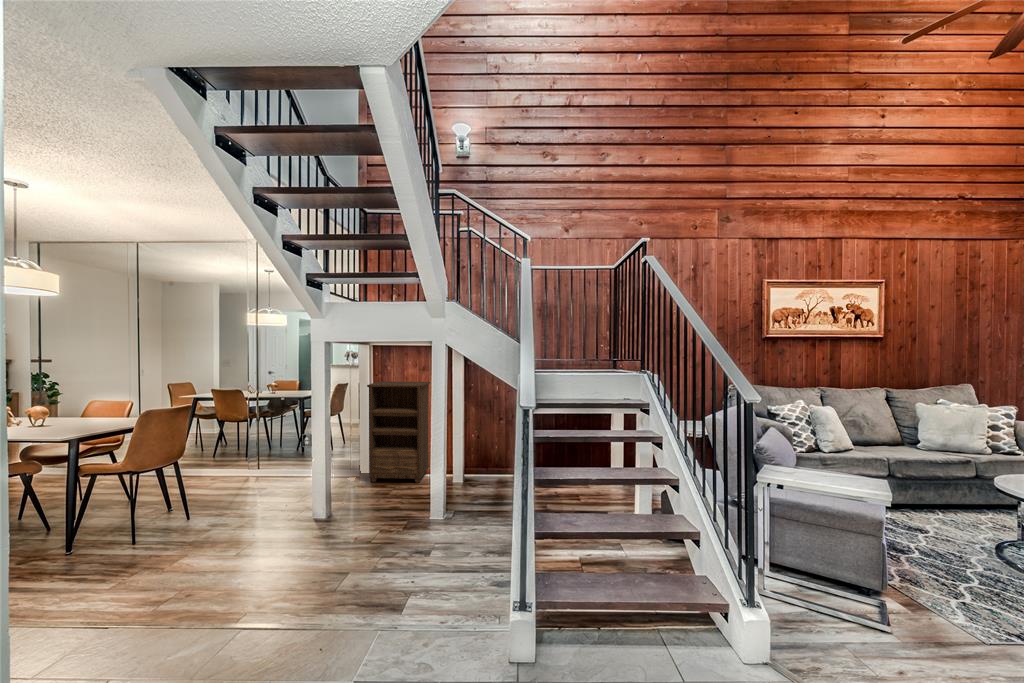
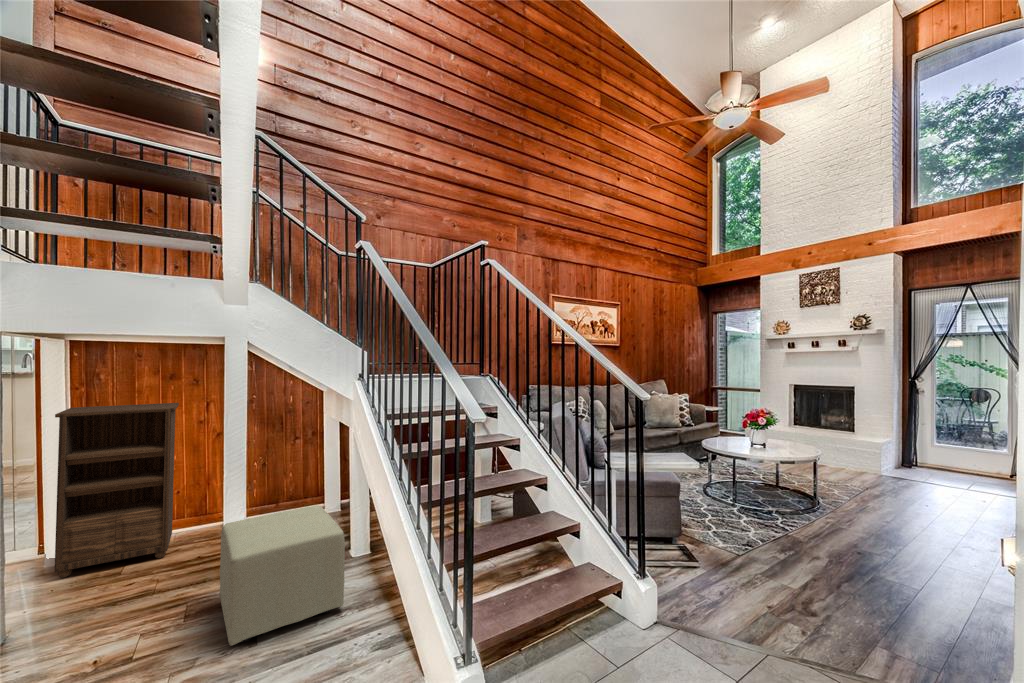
ottoman: none [415,467,492,550] -> present [220,506,345,646]

